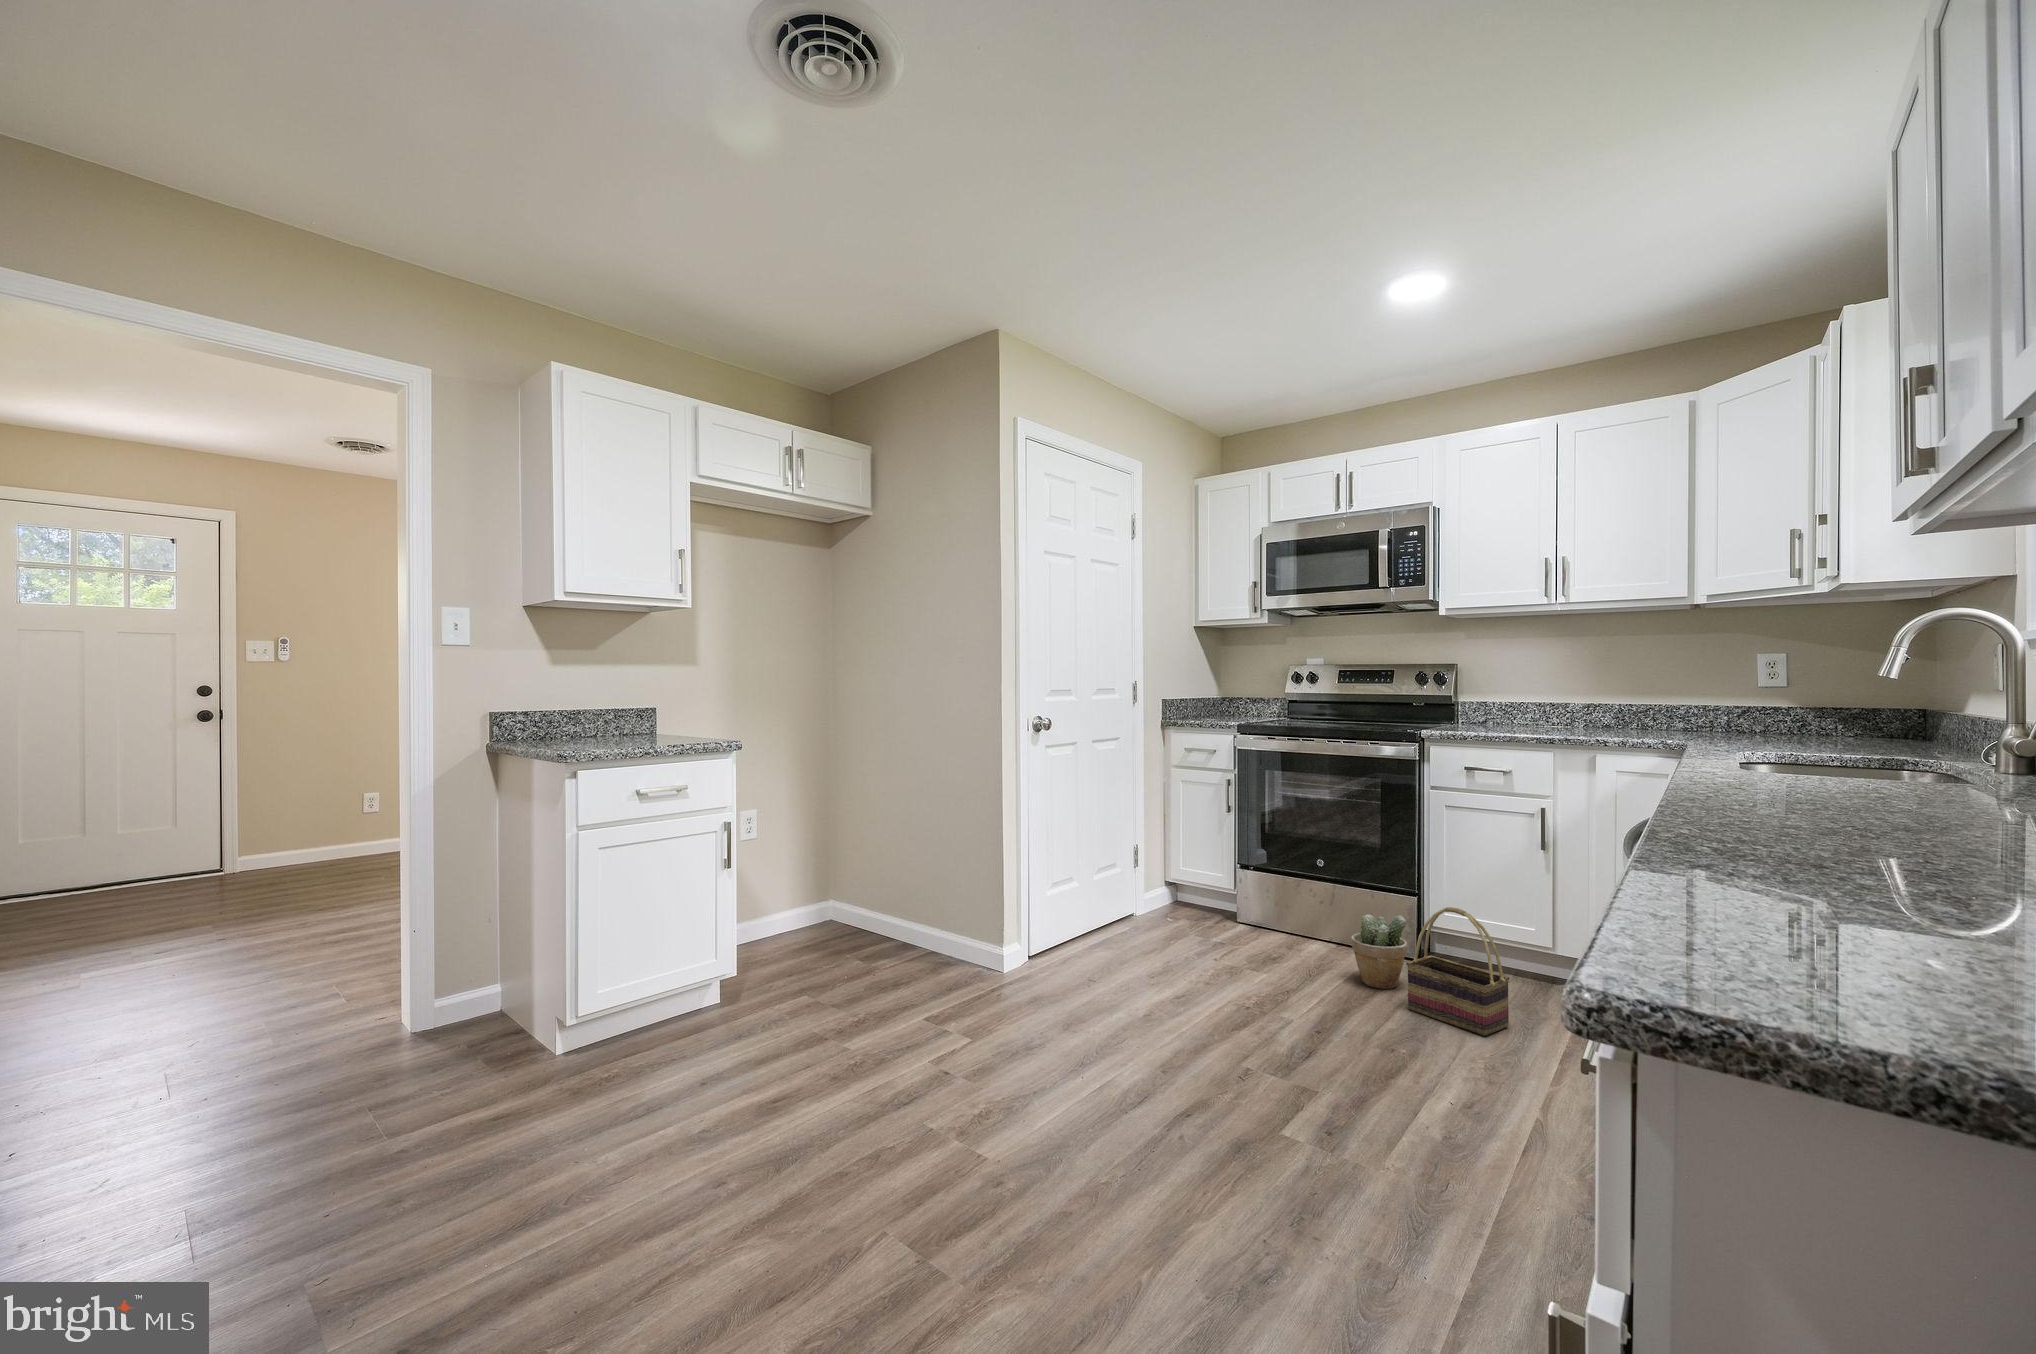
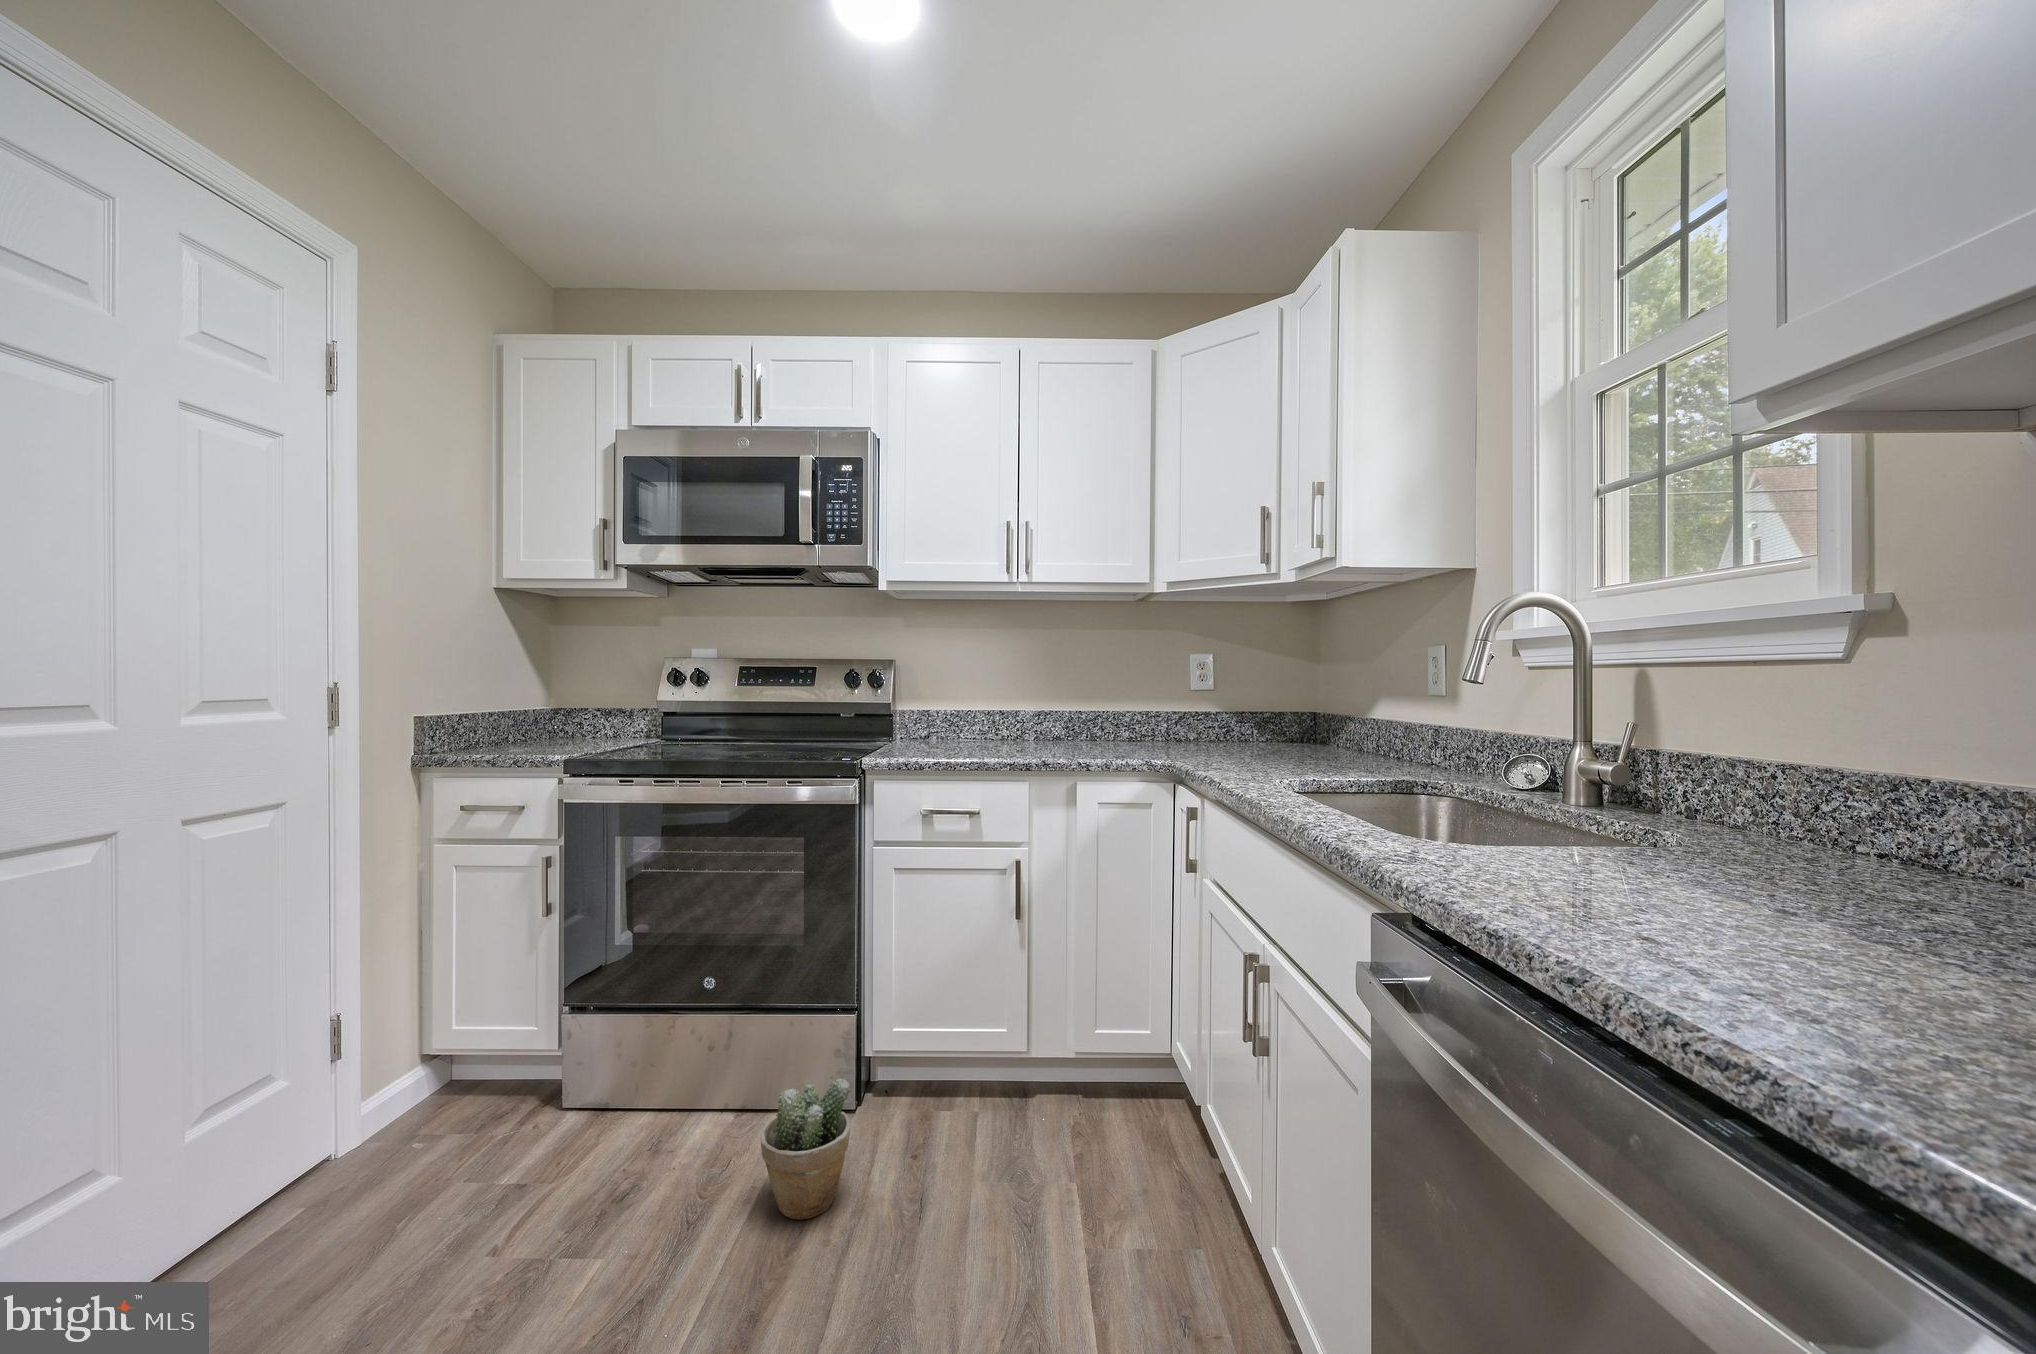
basket: present [1406,907,1510,1036] -> none [857,1068,1011,1295]

